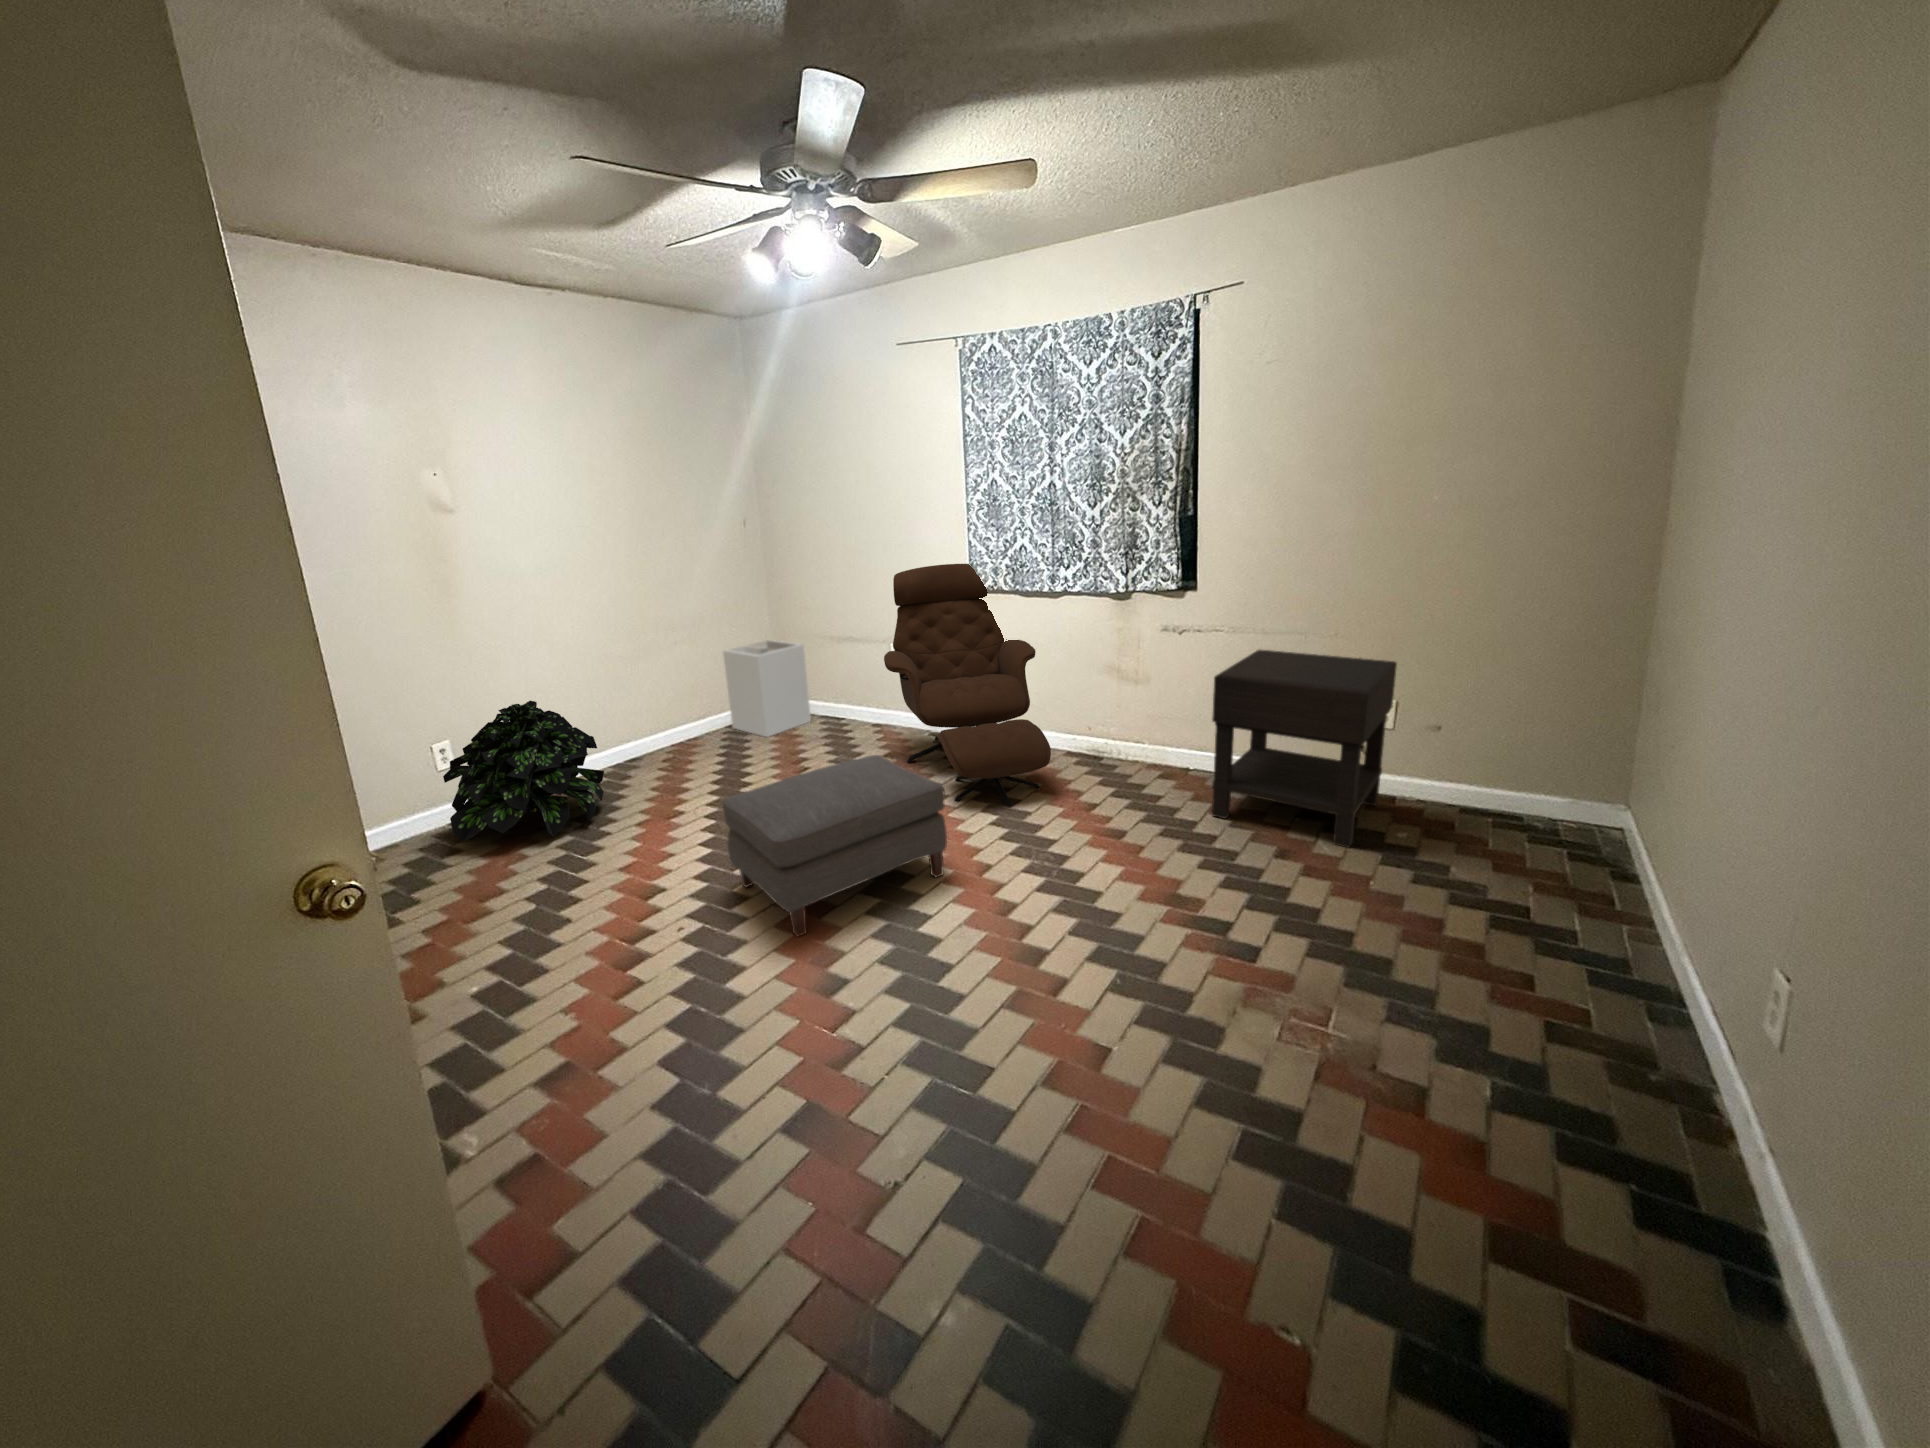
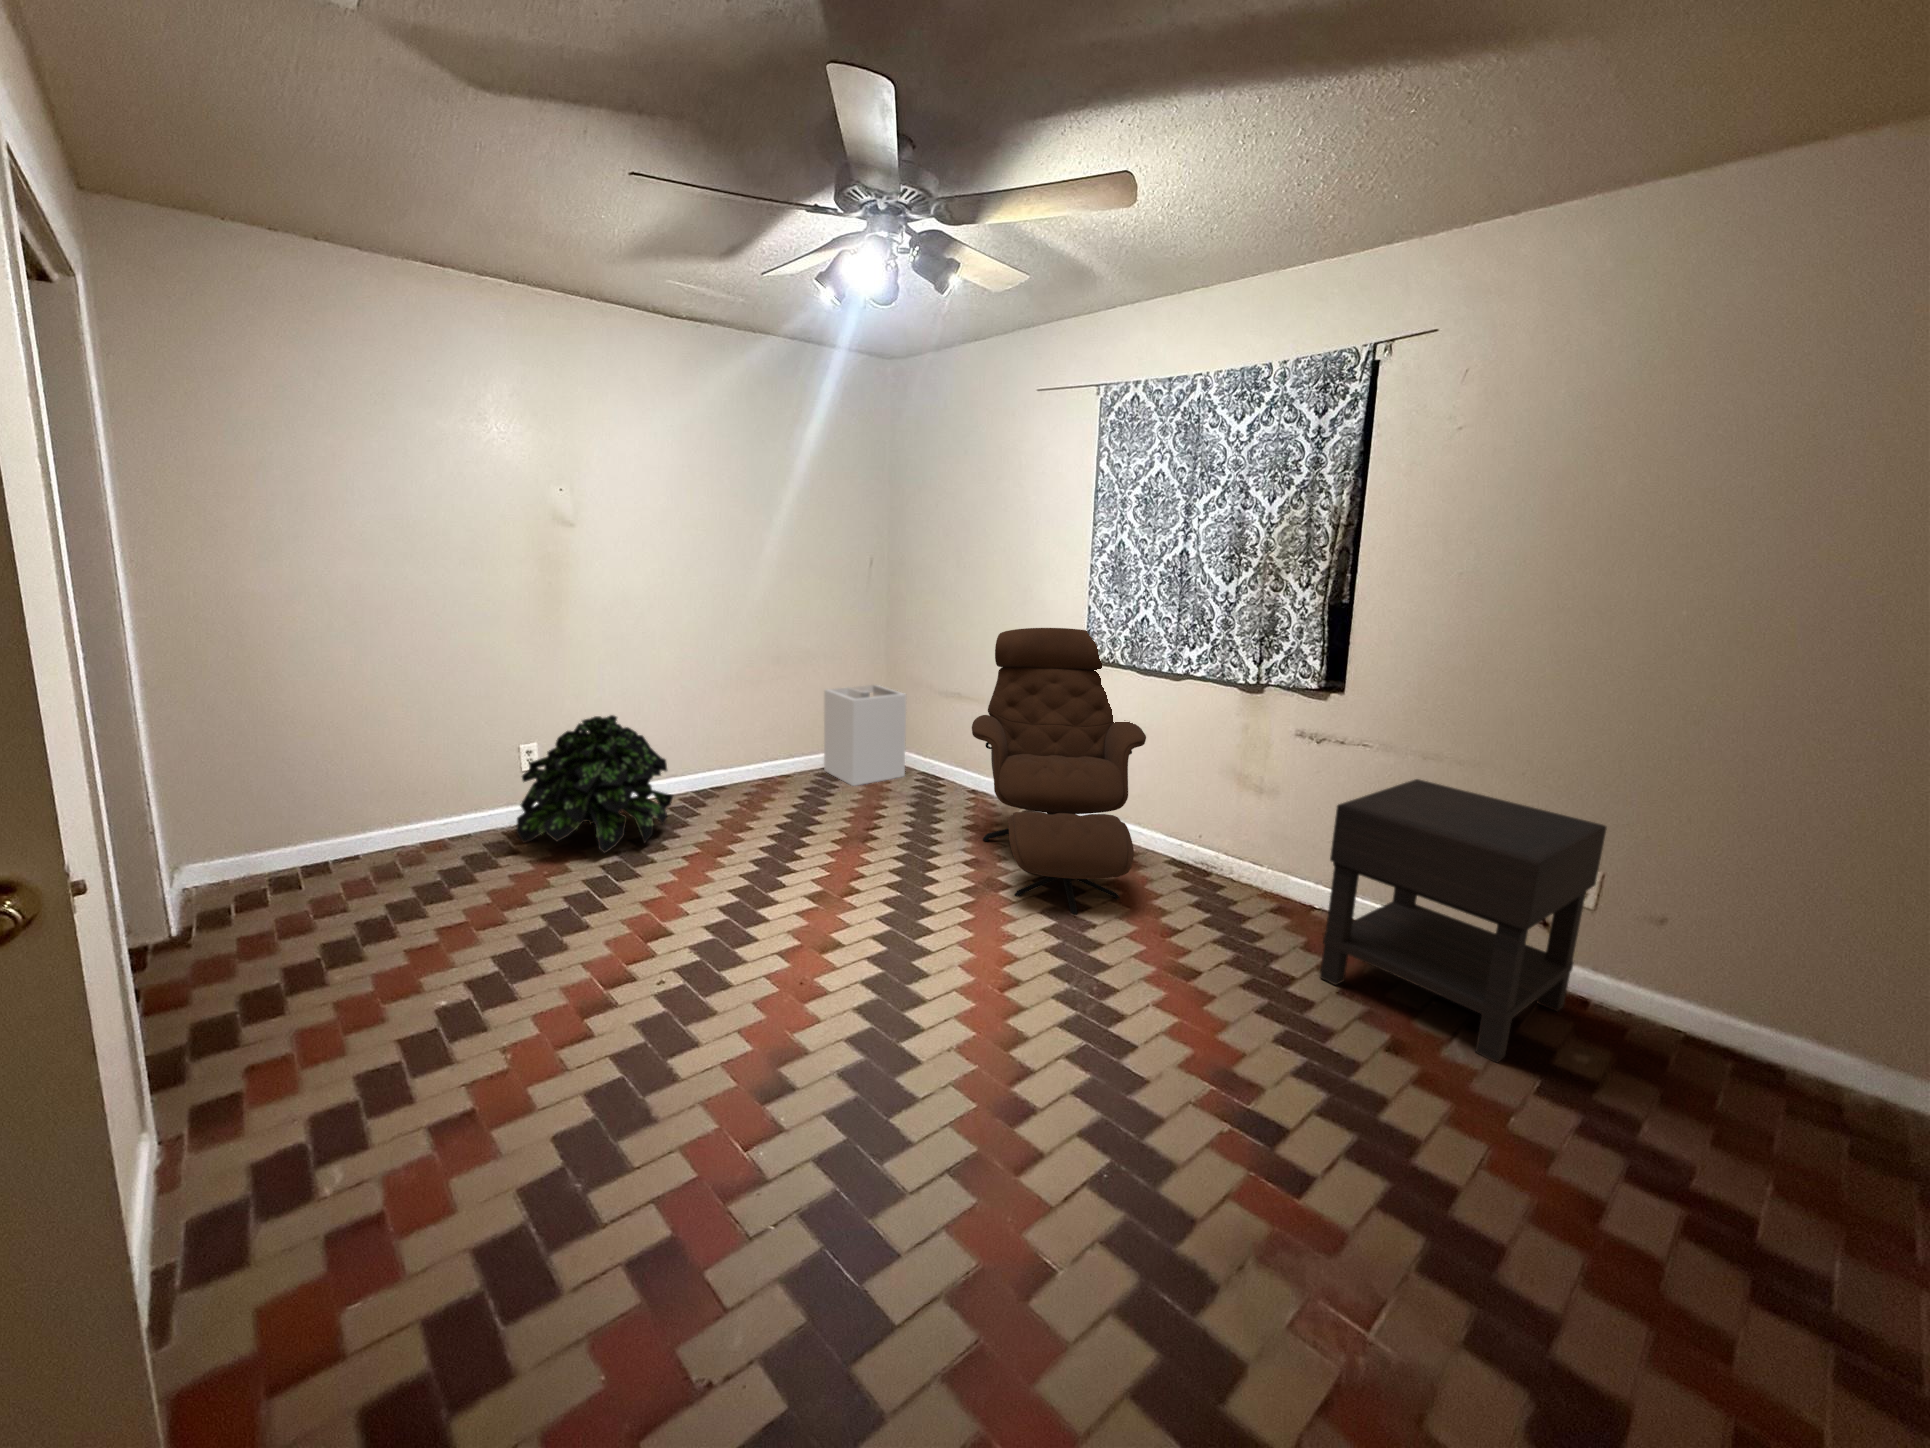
ottoman: present [723,755,947,936] -> none [739,828,975,1018]

